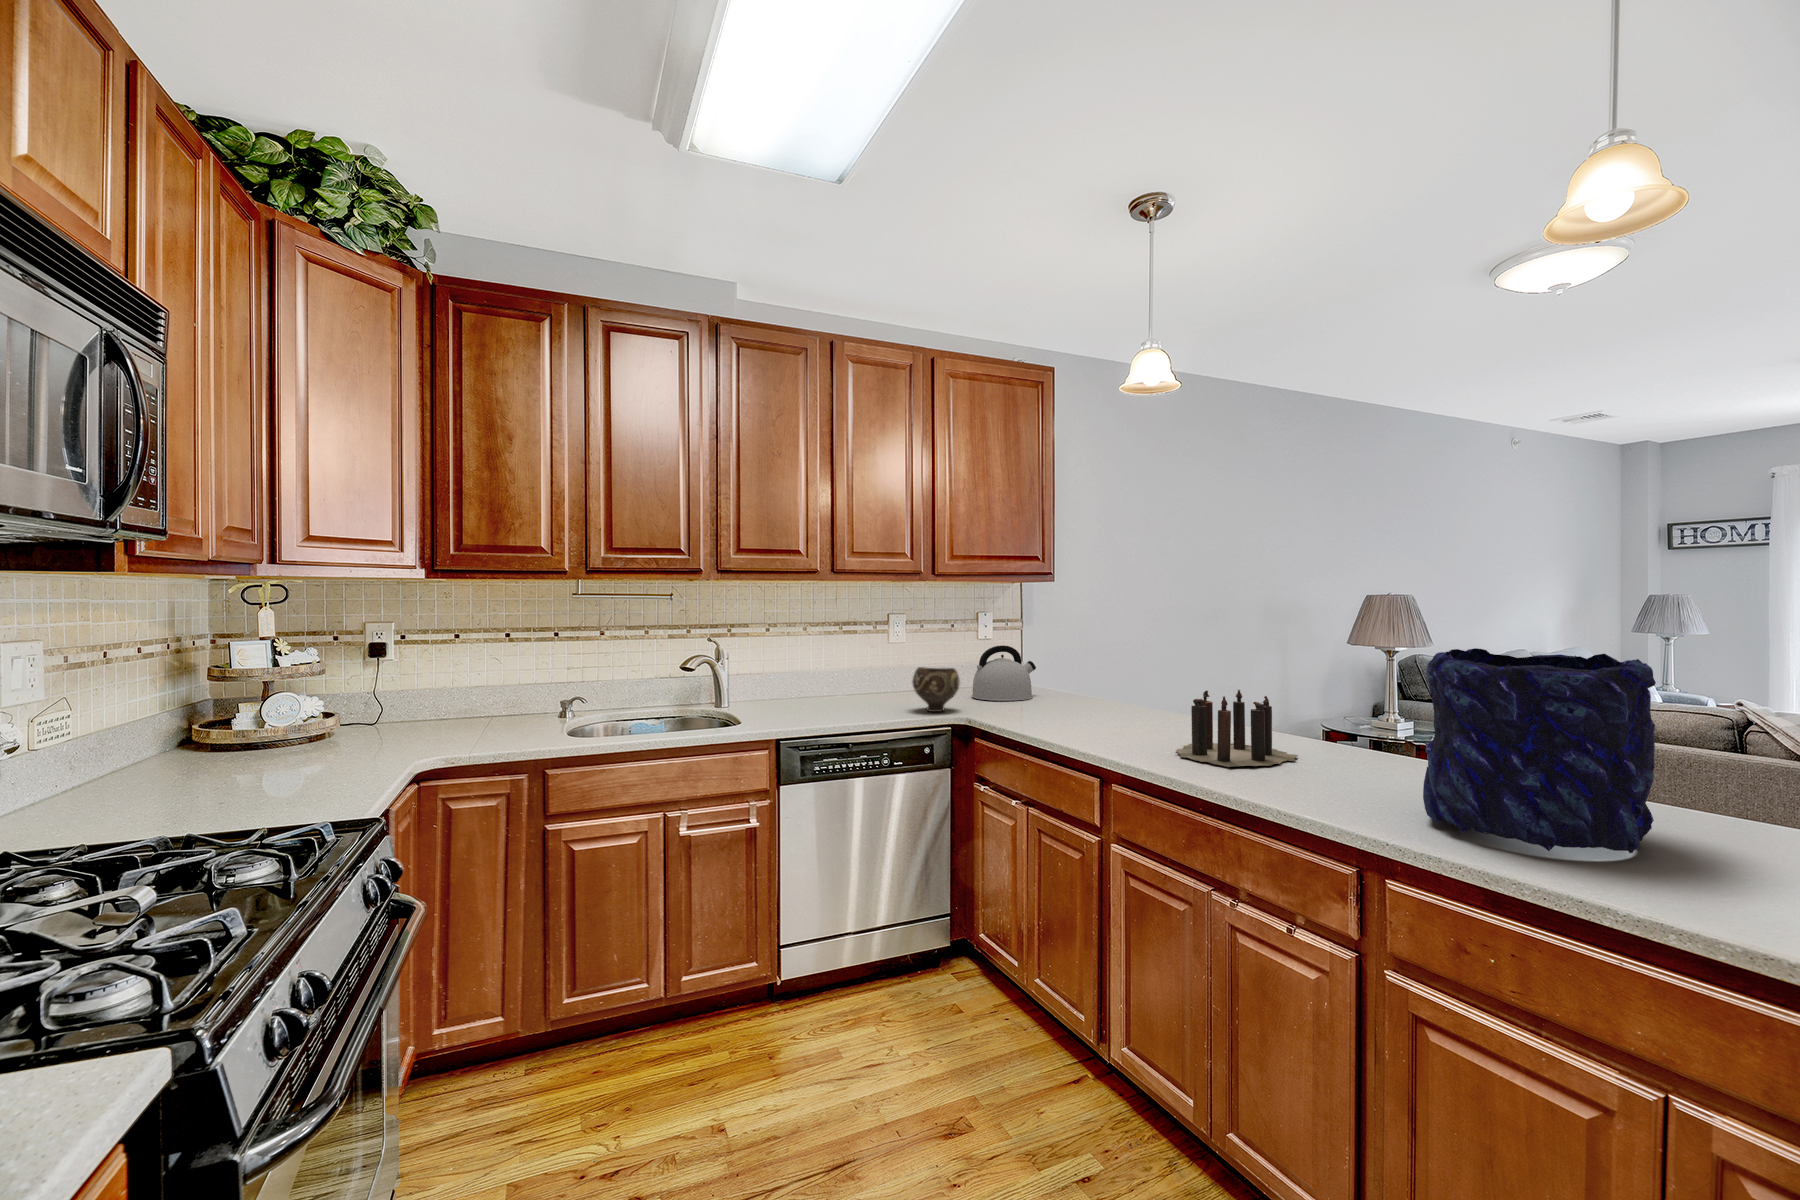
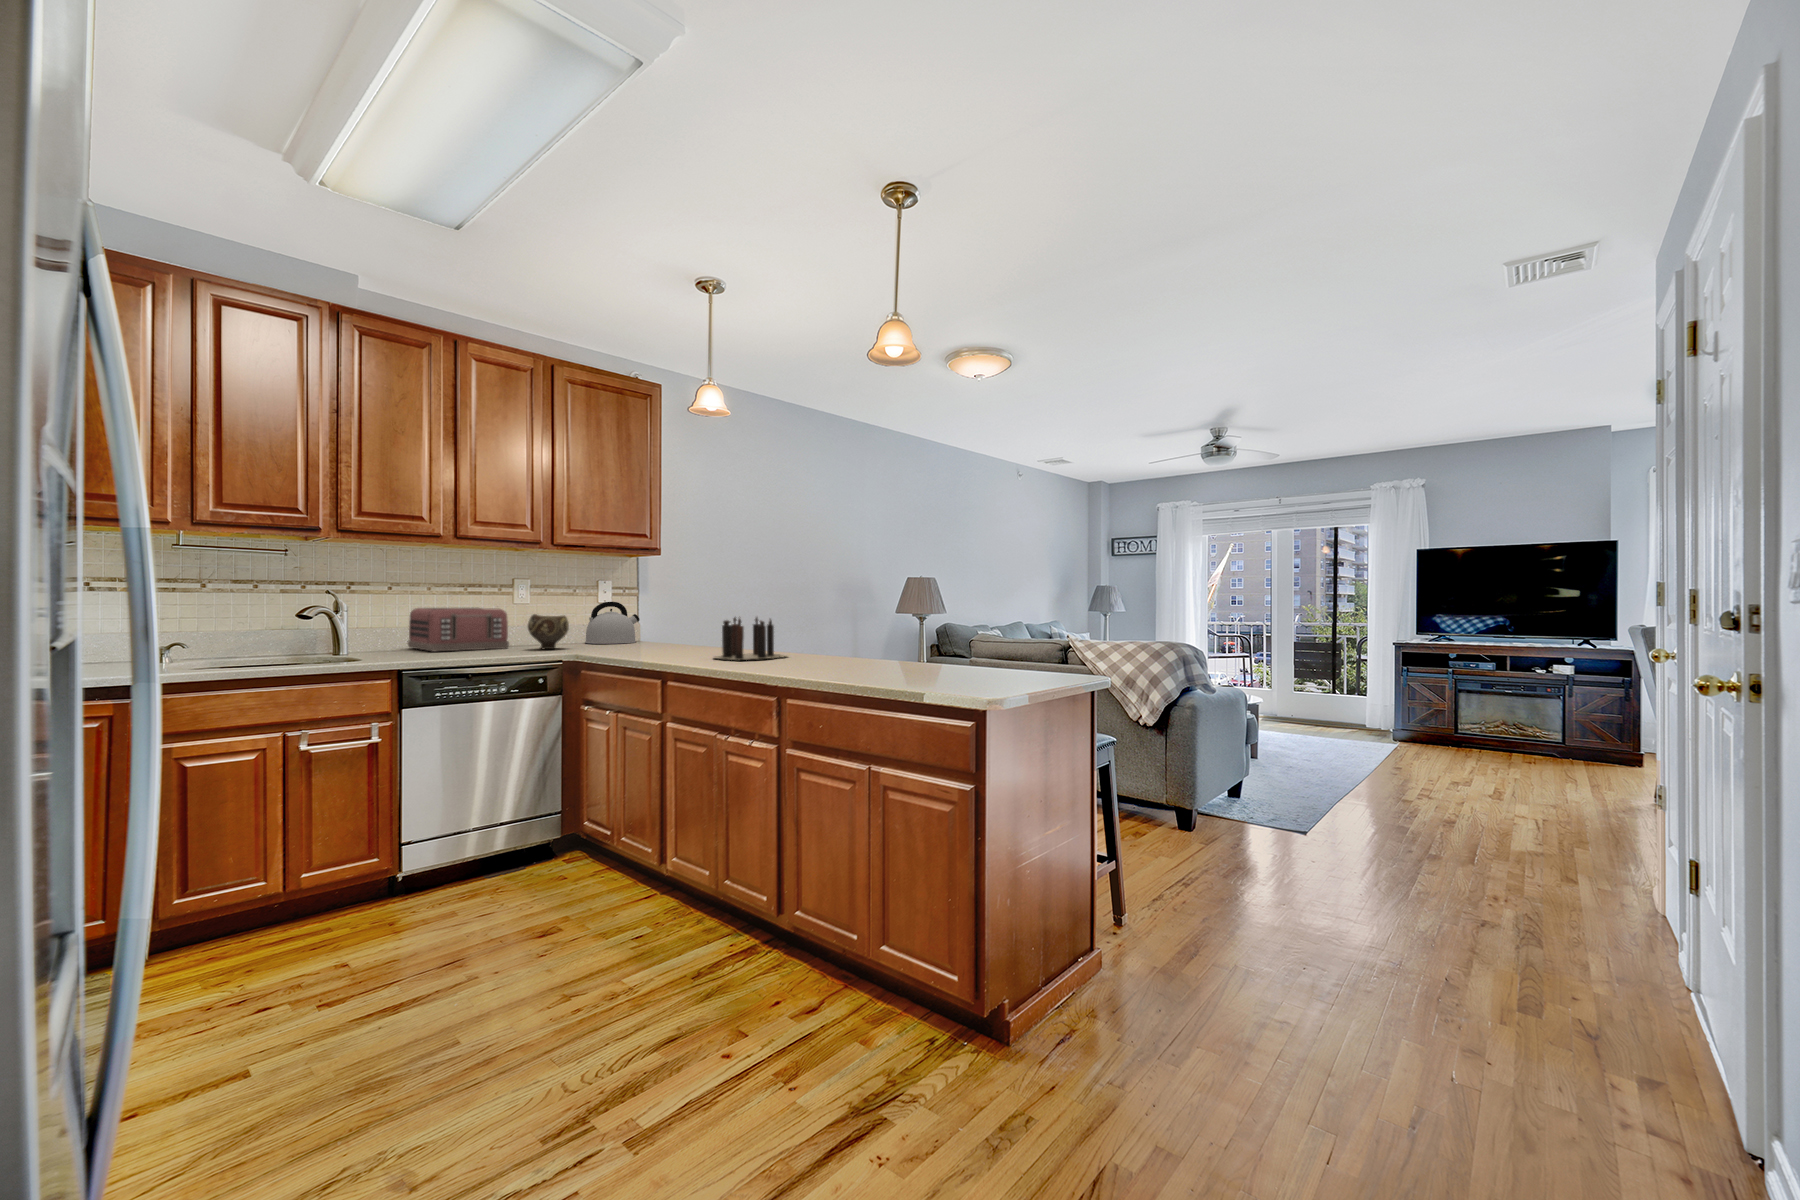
vase: present [1423,648,1656,853] -> none [820,574,916,673]
toaster: none [784,652,890,711] -> present [408,608,509,651]

